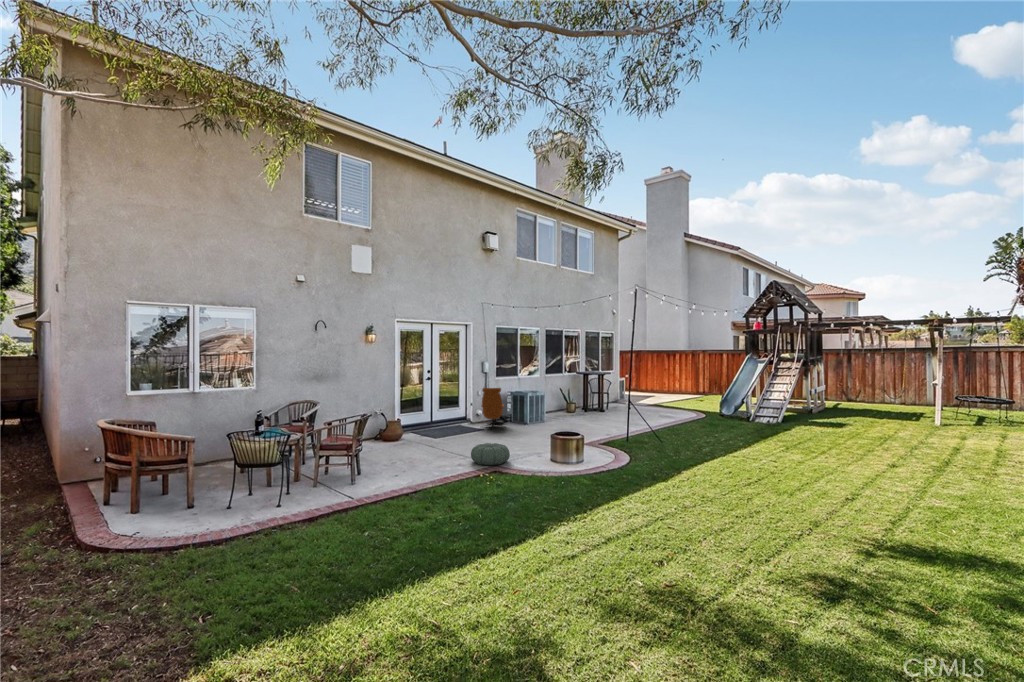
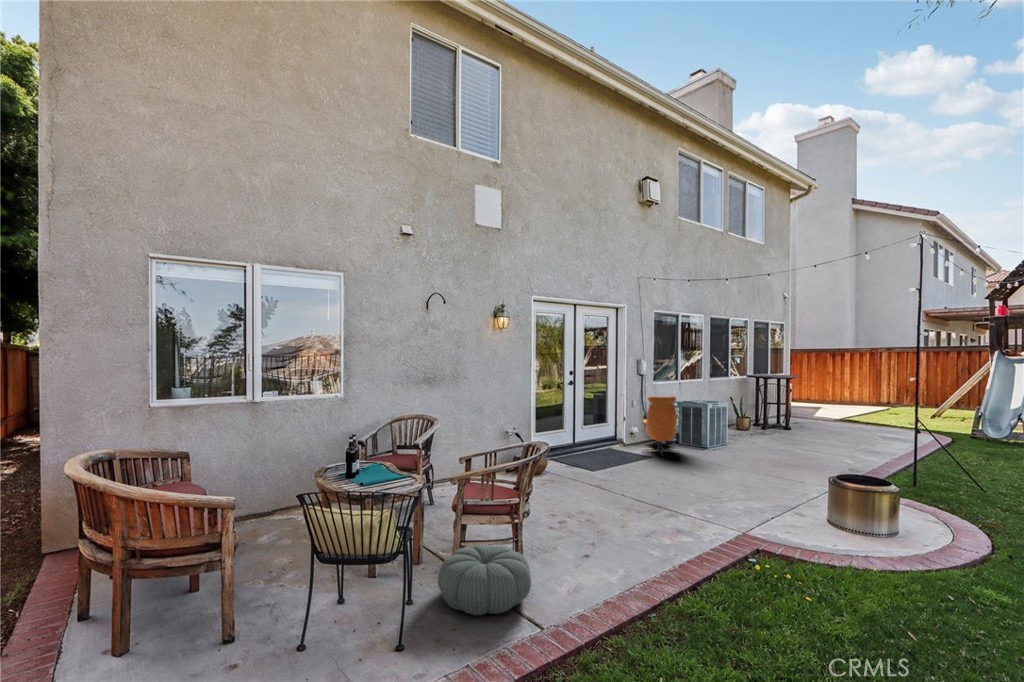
pouf: present [471,443,510,465] -> present [438,544,531,615]

